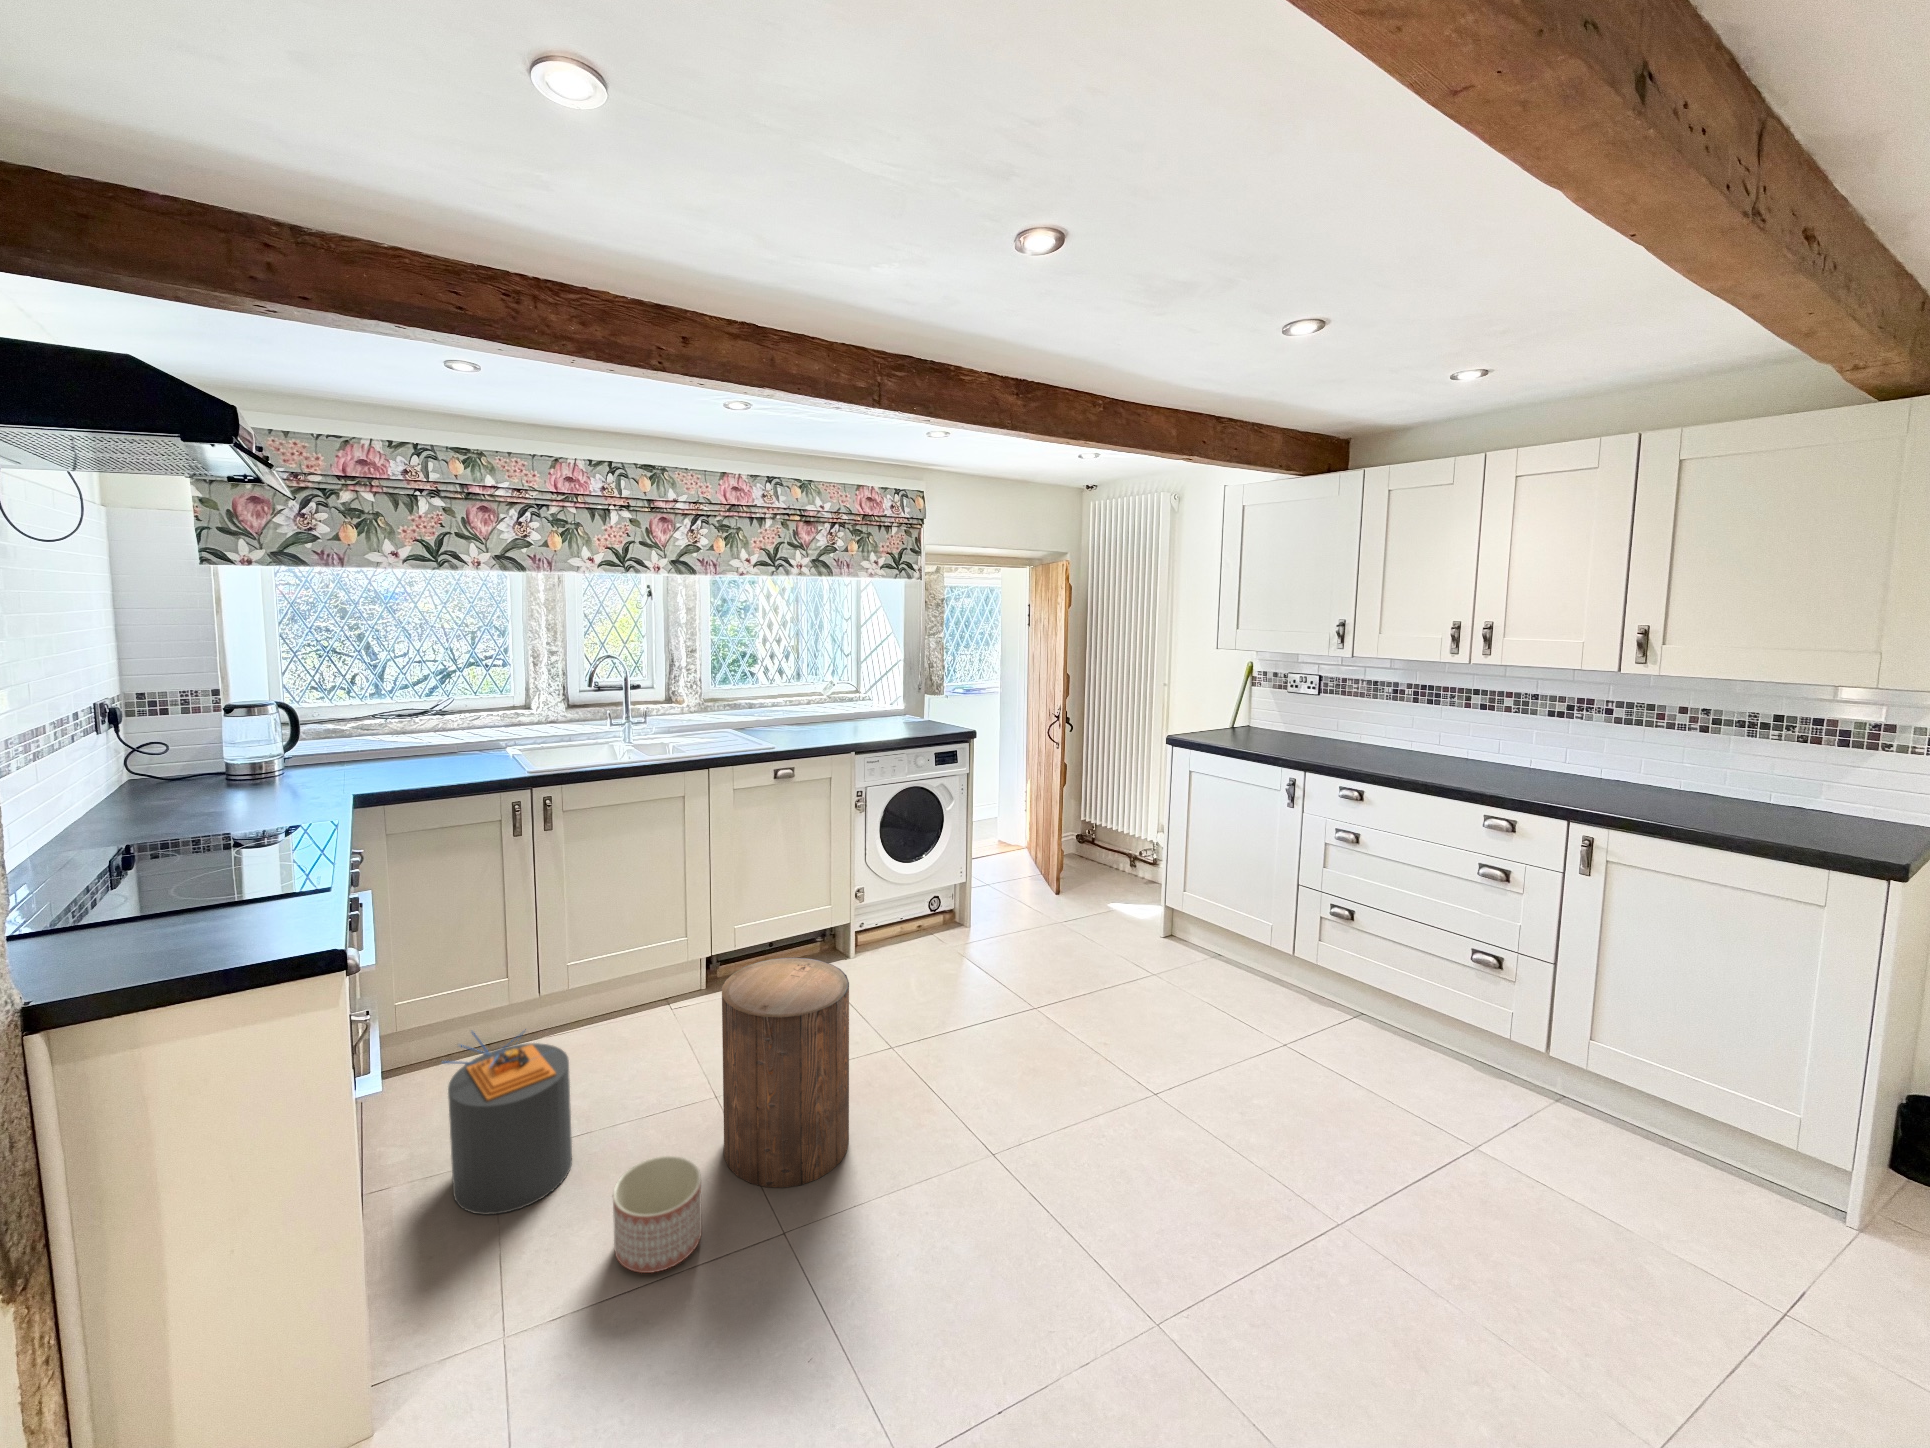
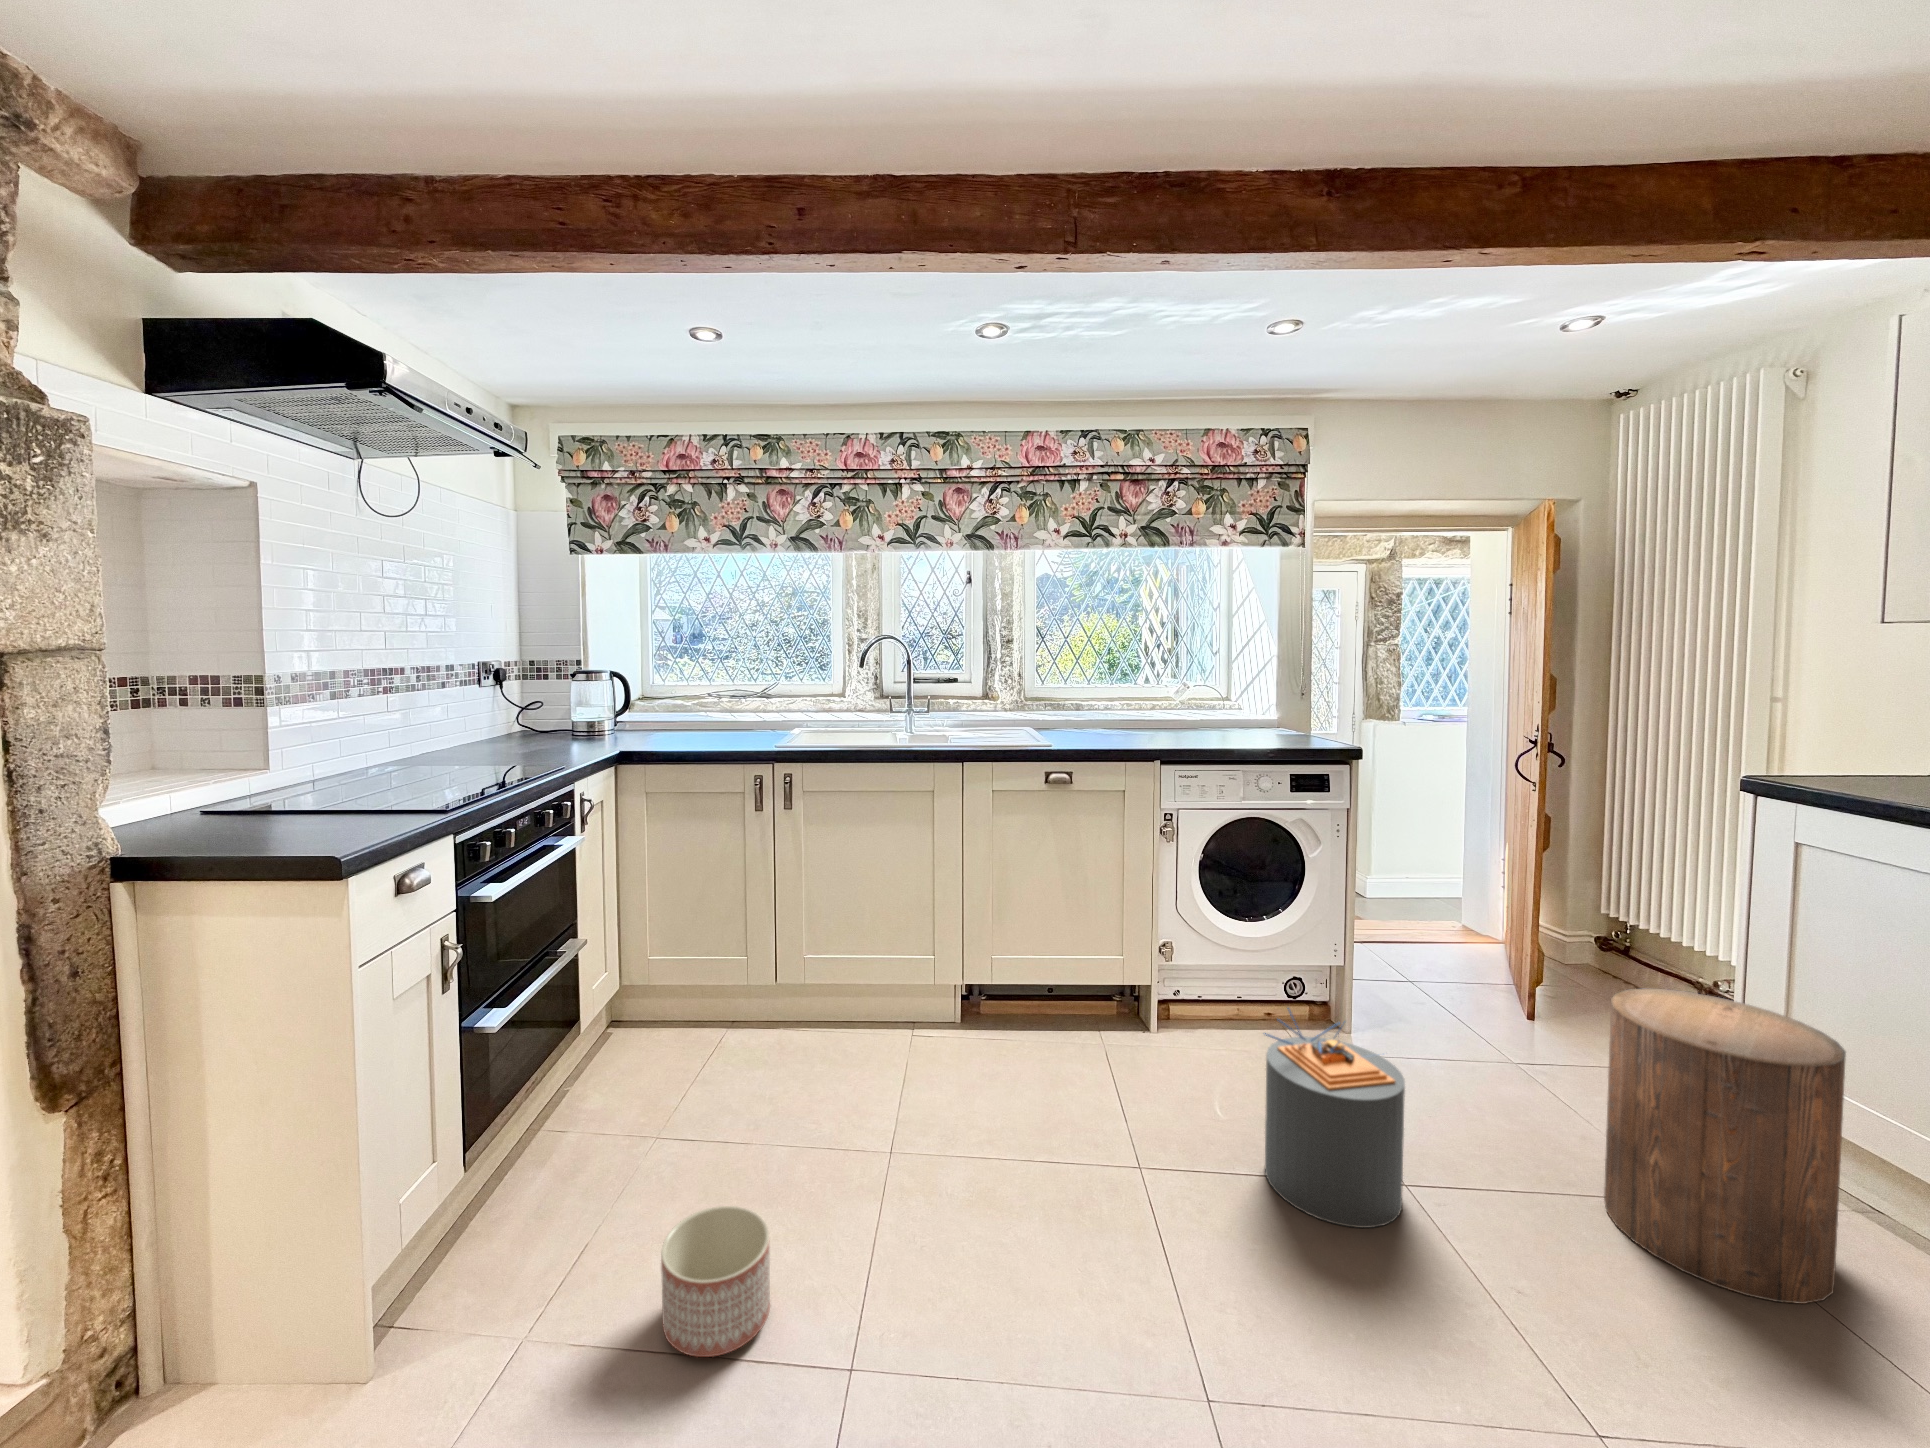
stool: present [722,958,849,1188] -> present [1604,989,1846,1304]
trash can: present [442,1029,572,1215] -> present [1265,1008,1405,1228]

